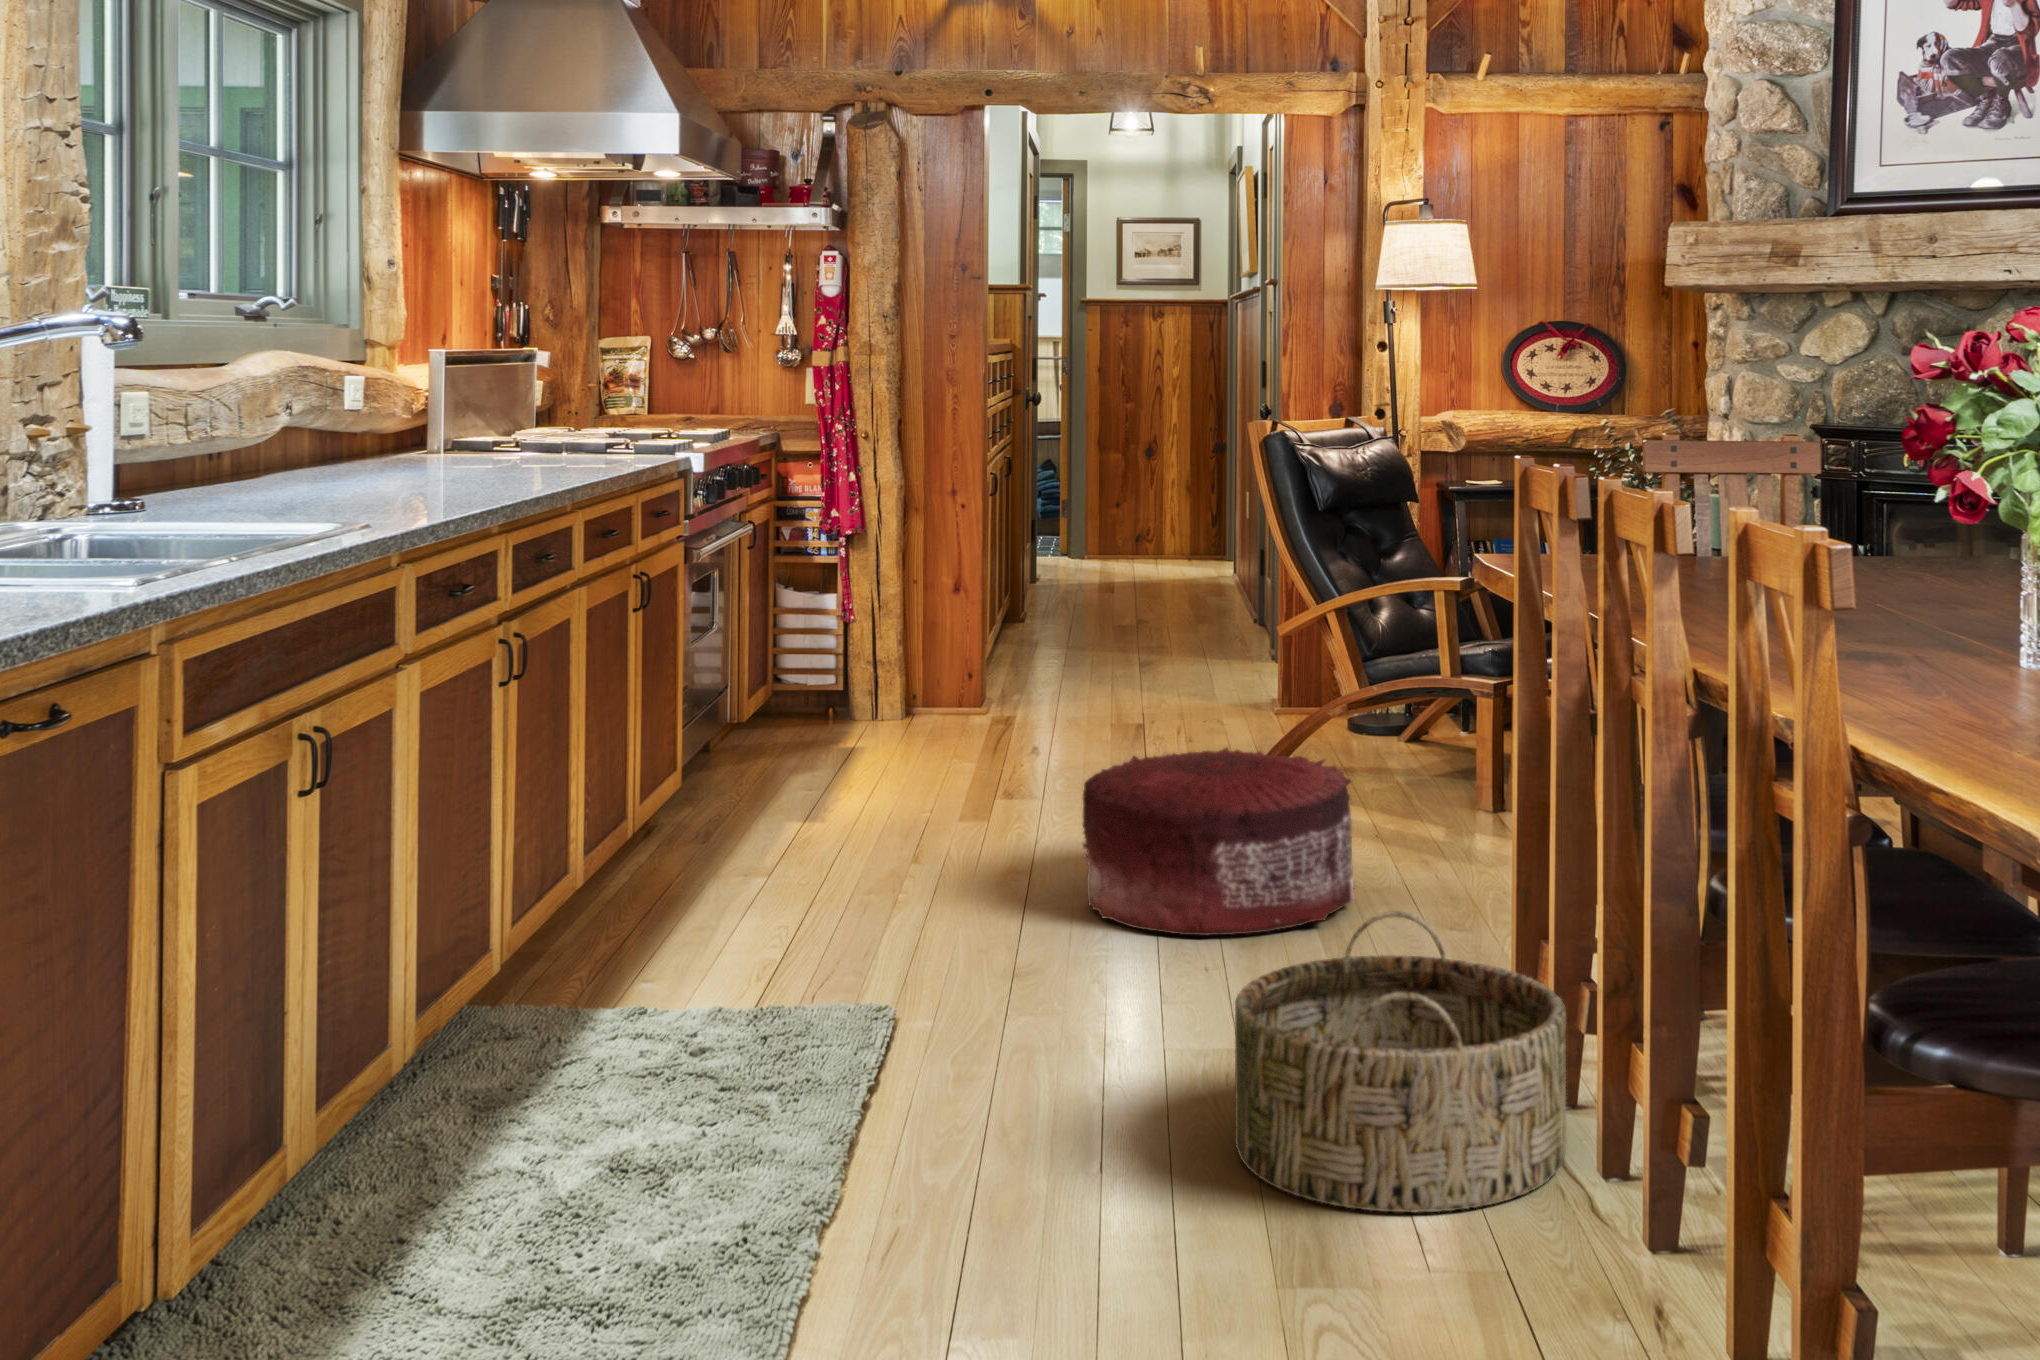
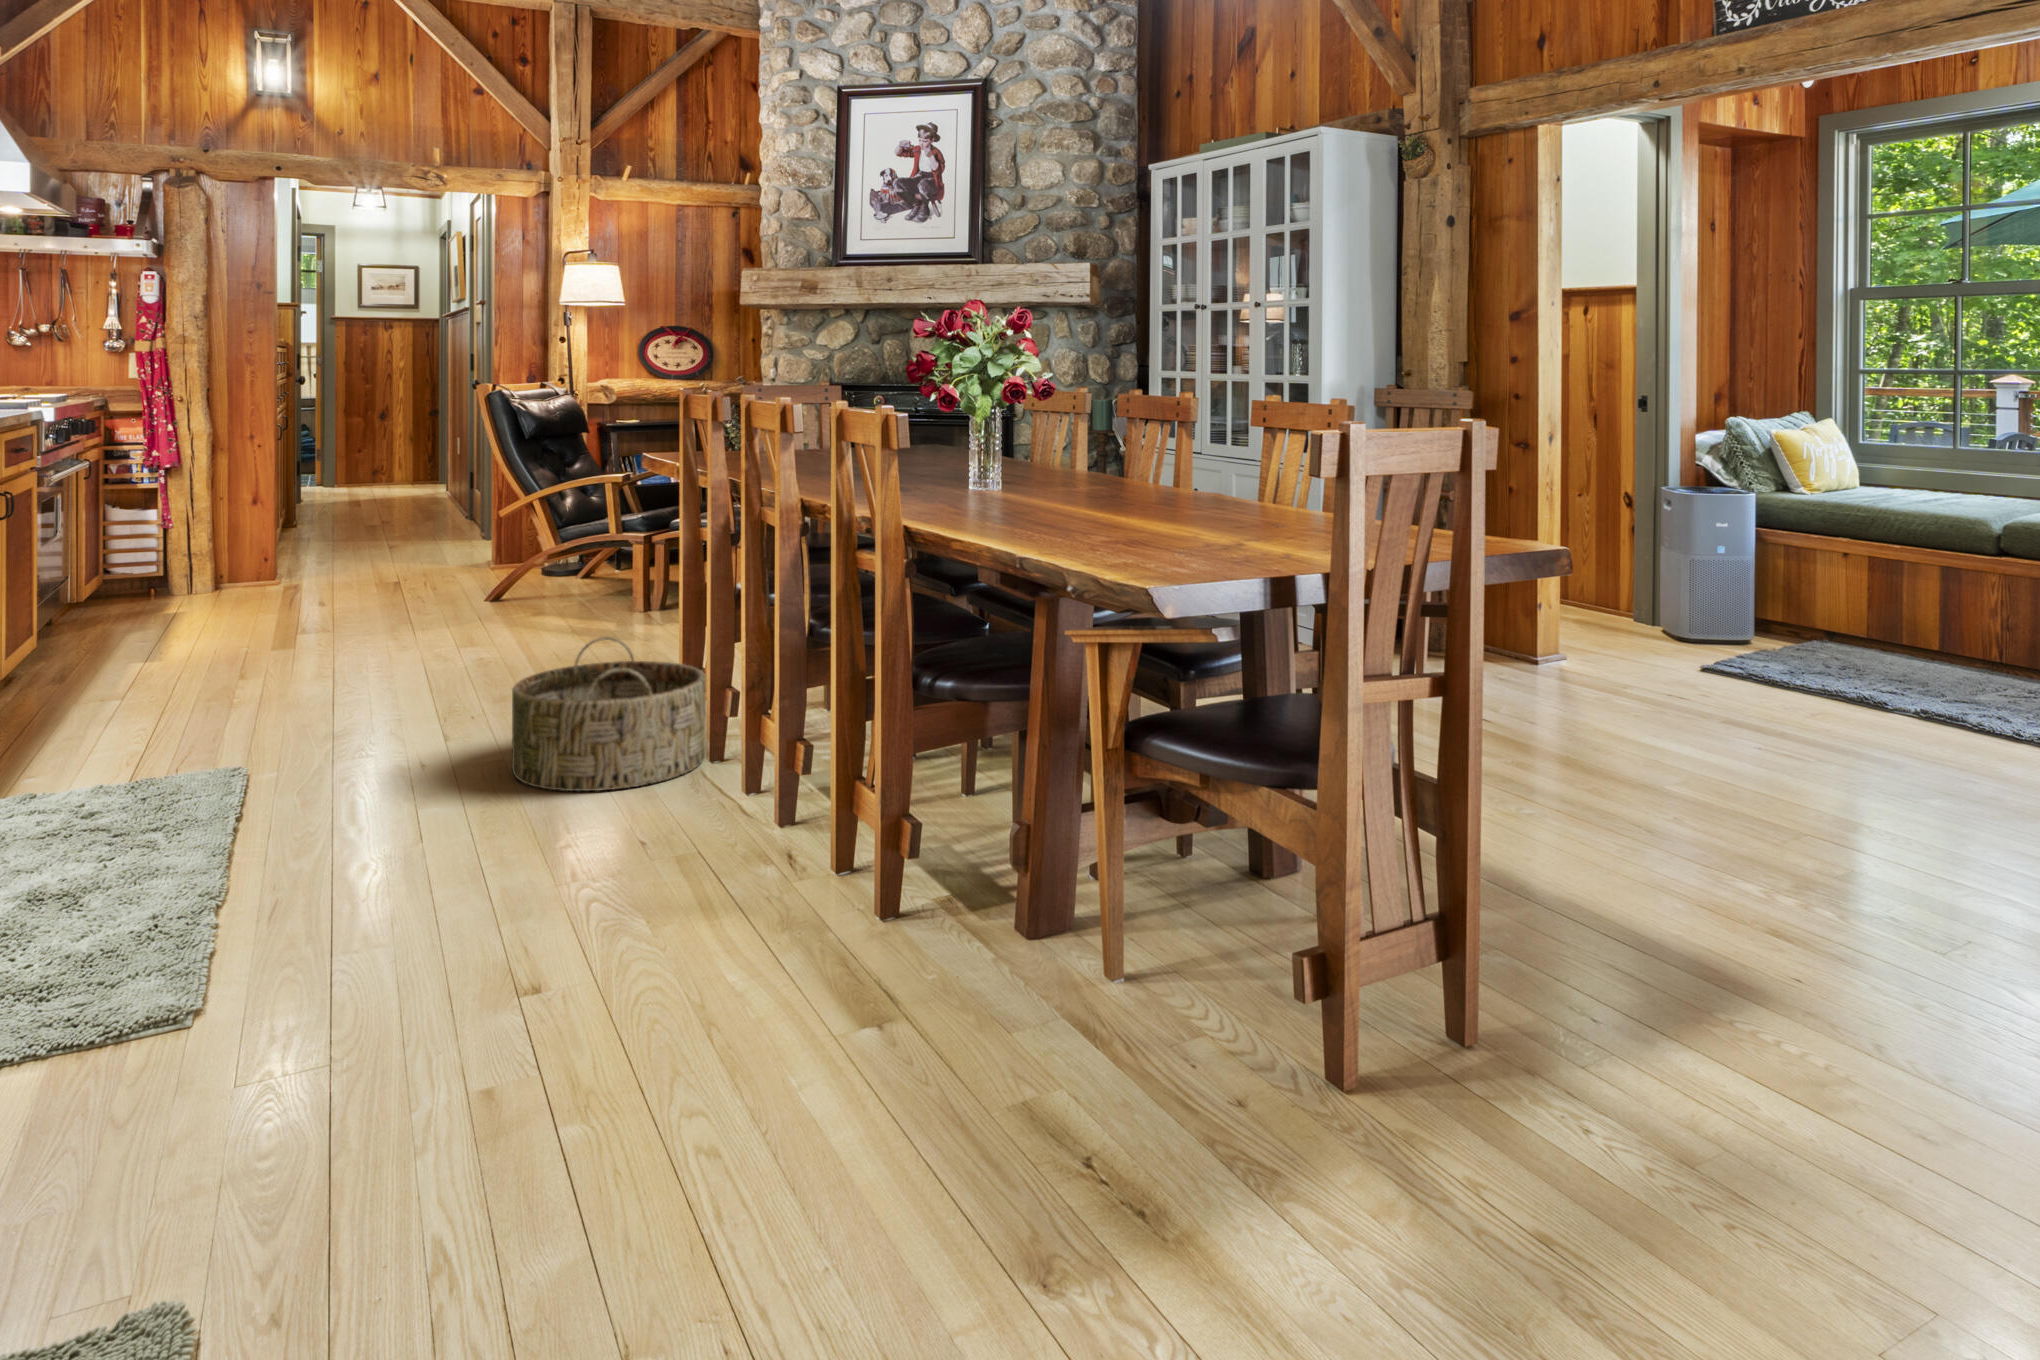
pouf: present [1082,748,1354,935] -> none [381,575,562,683]

